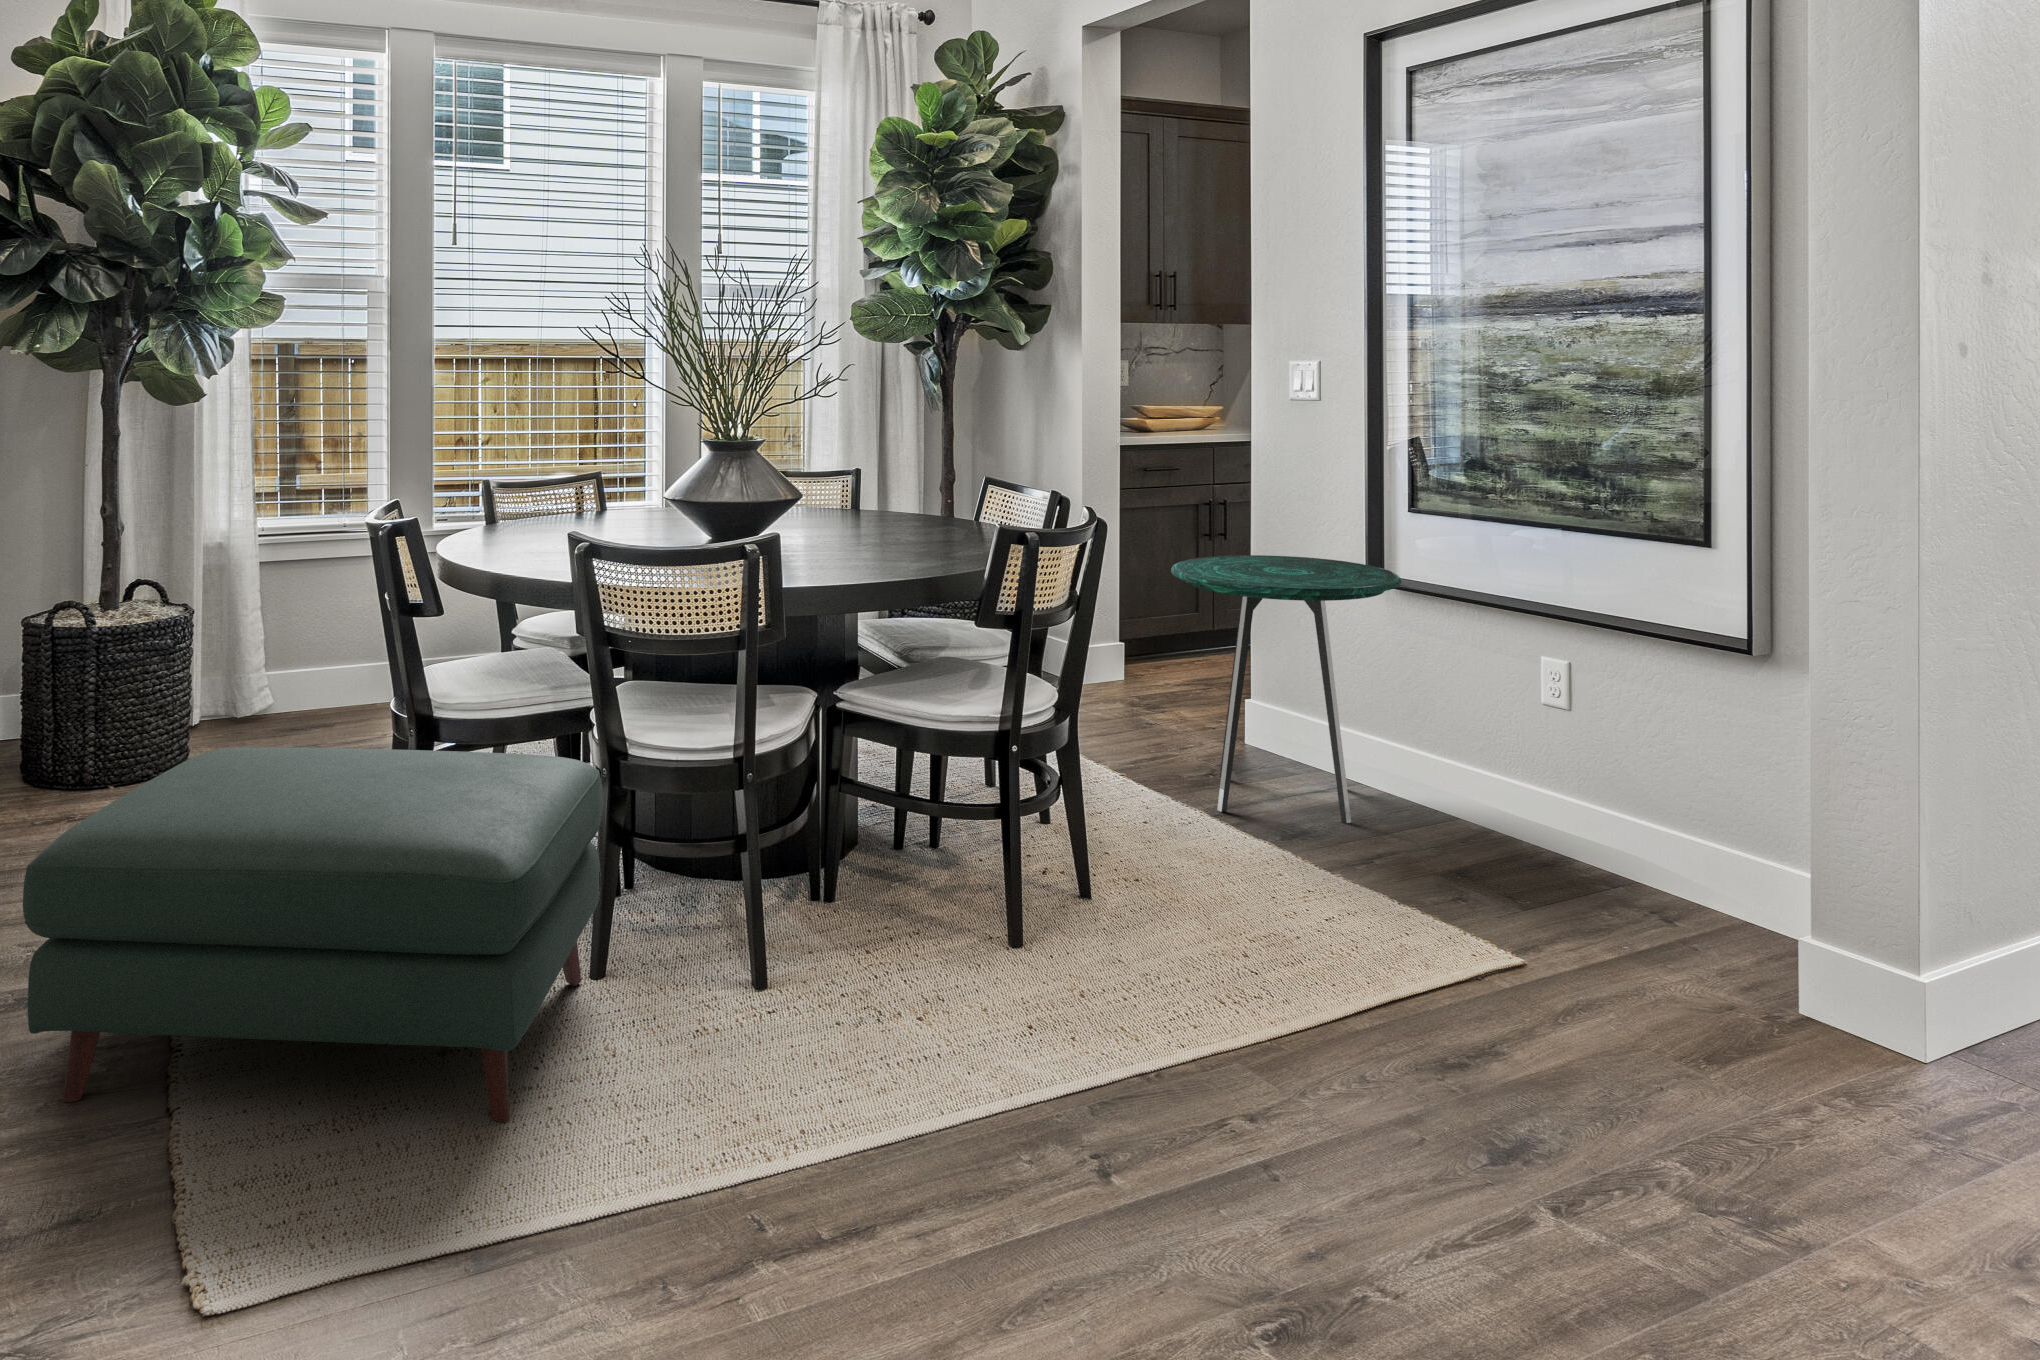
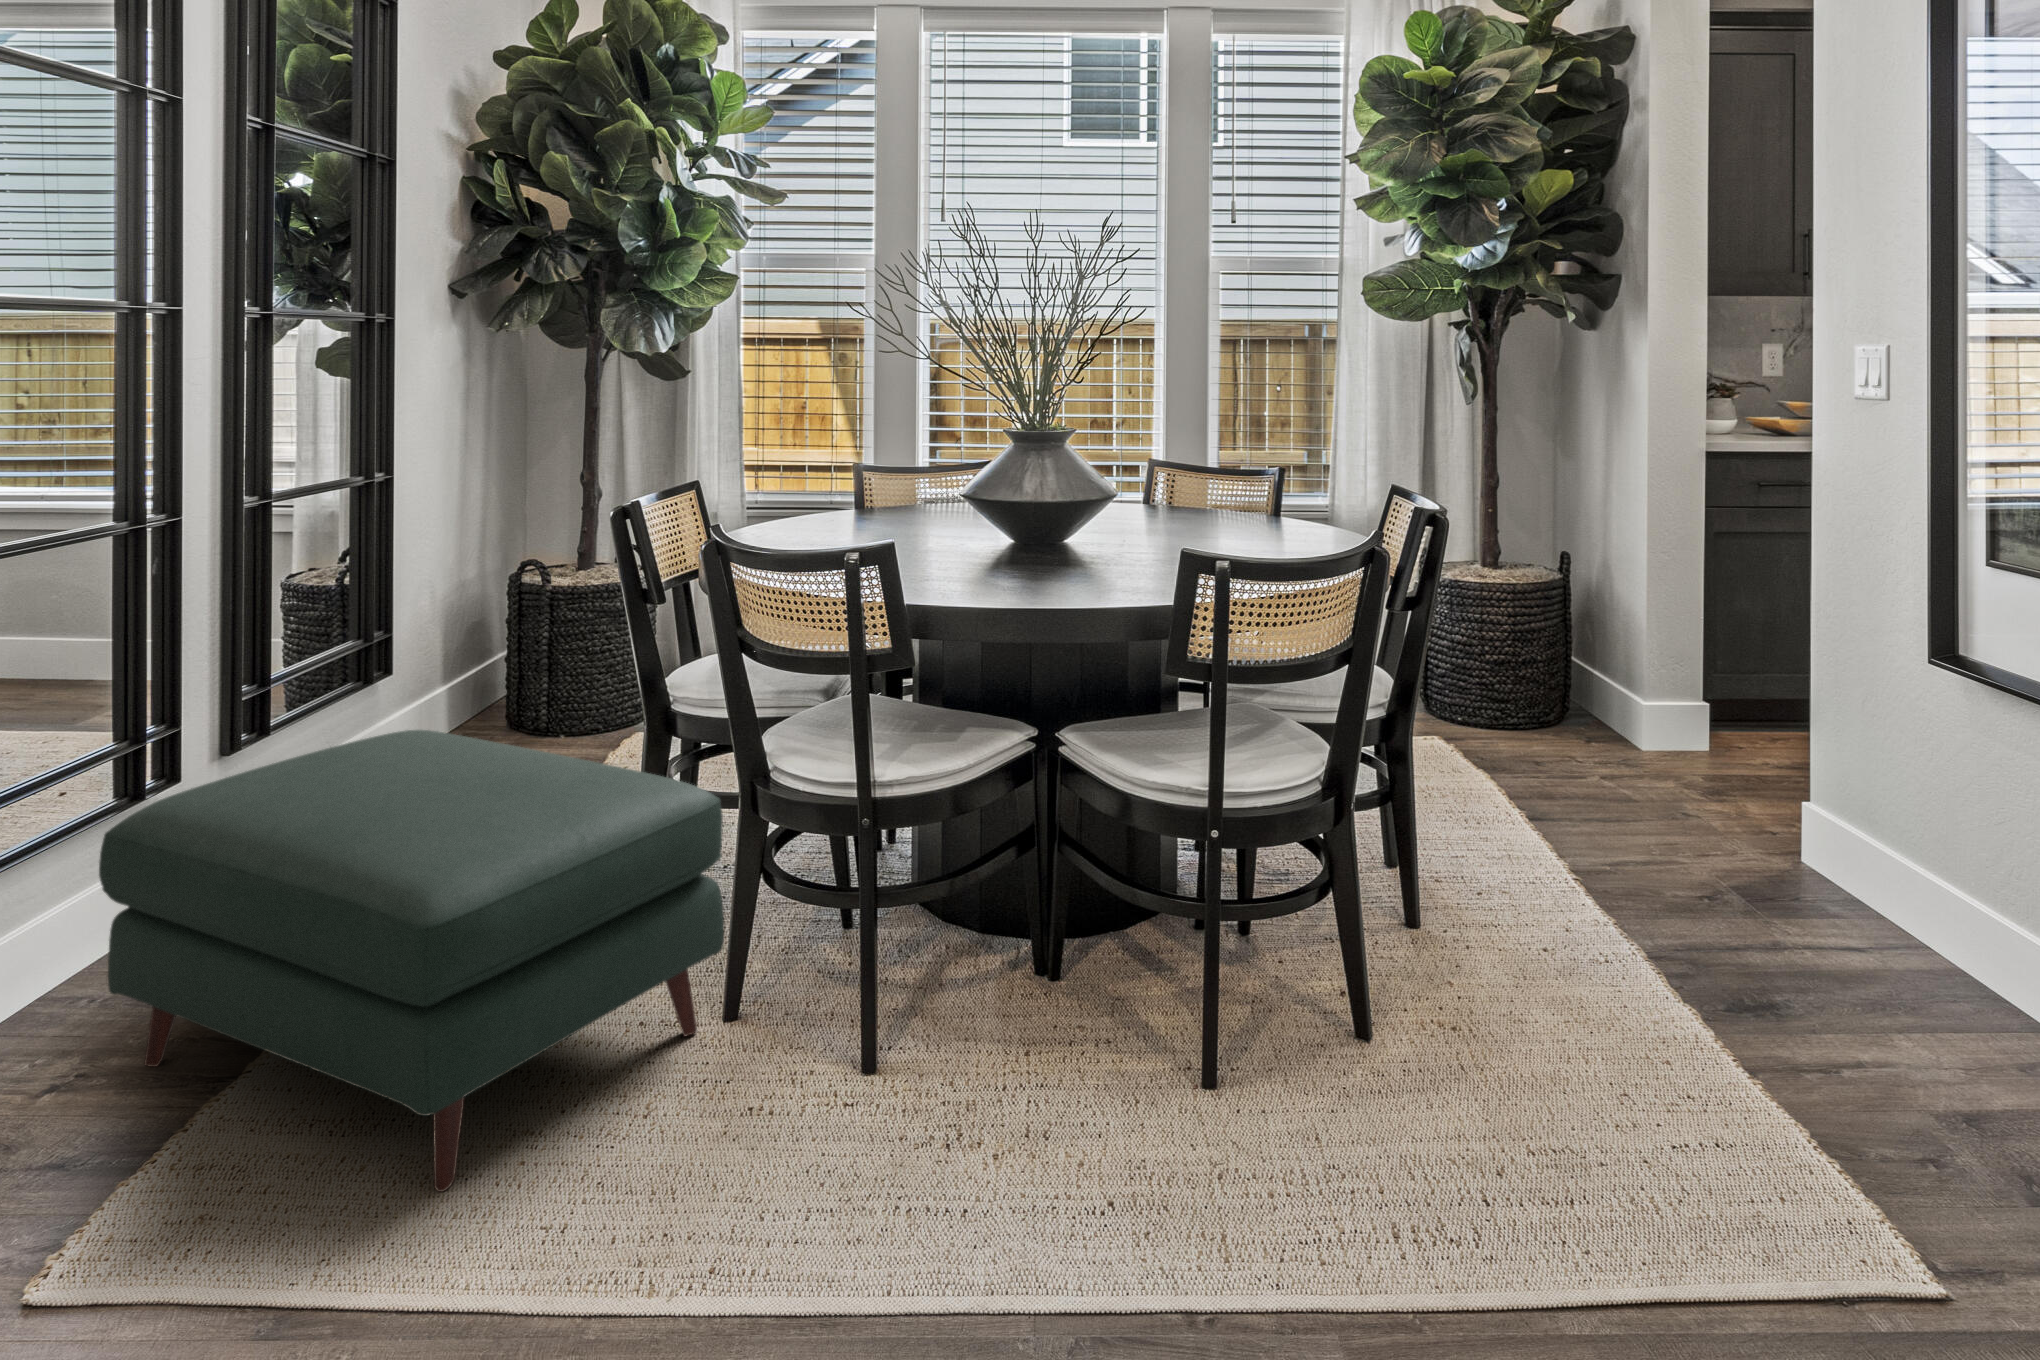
side table: present [1171,555,1401,823] -> none [1621,602,1956,993]

